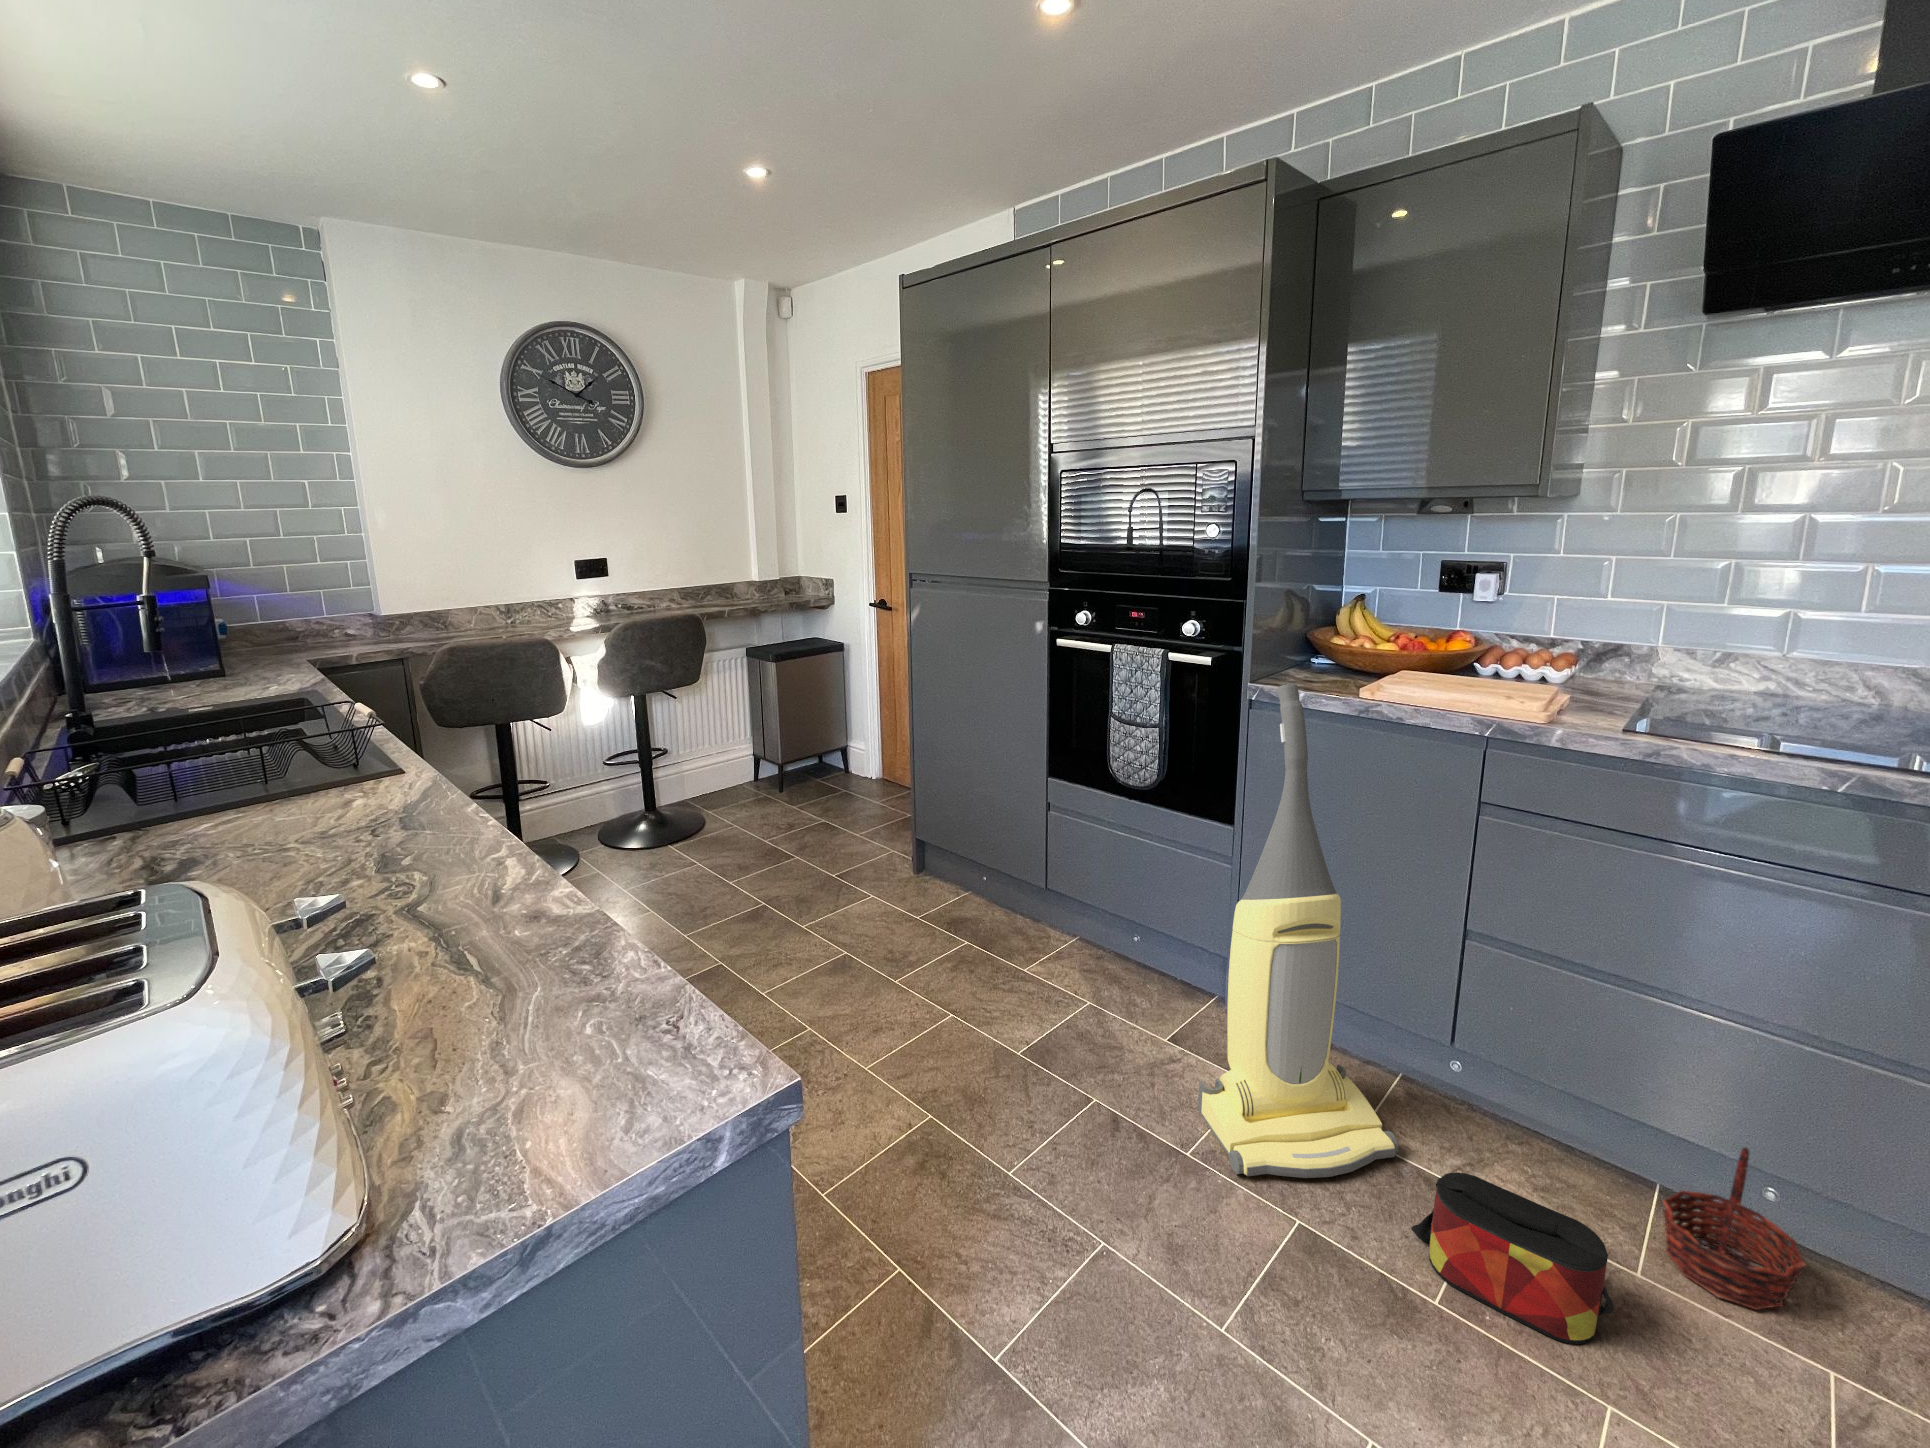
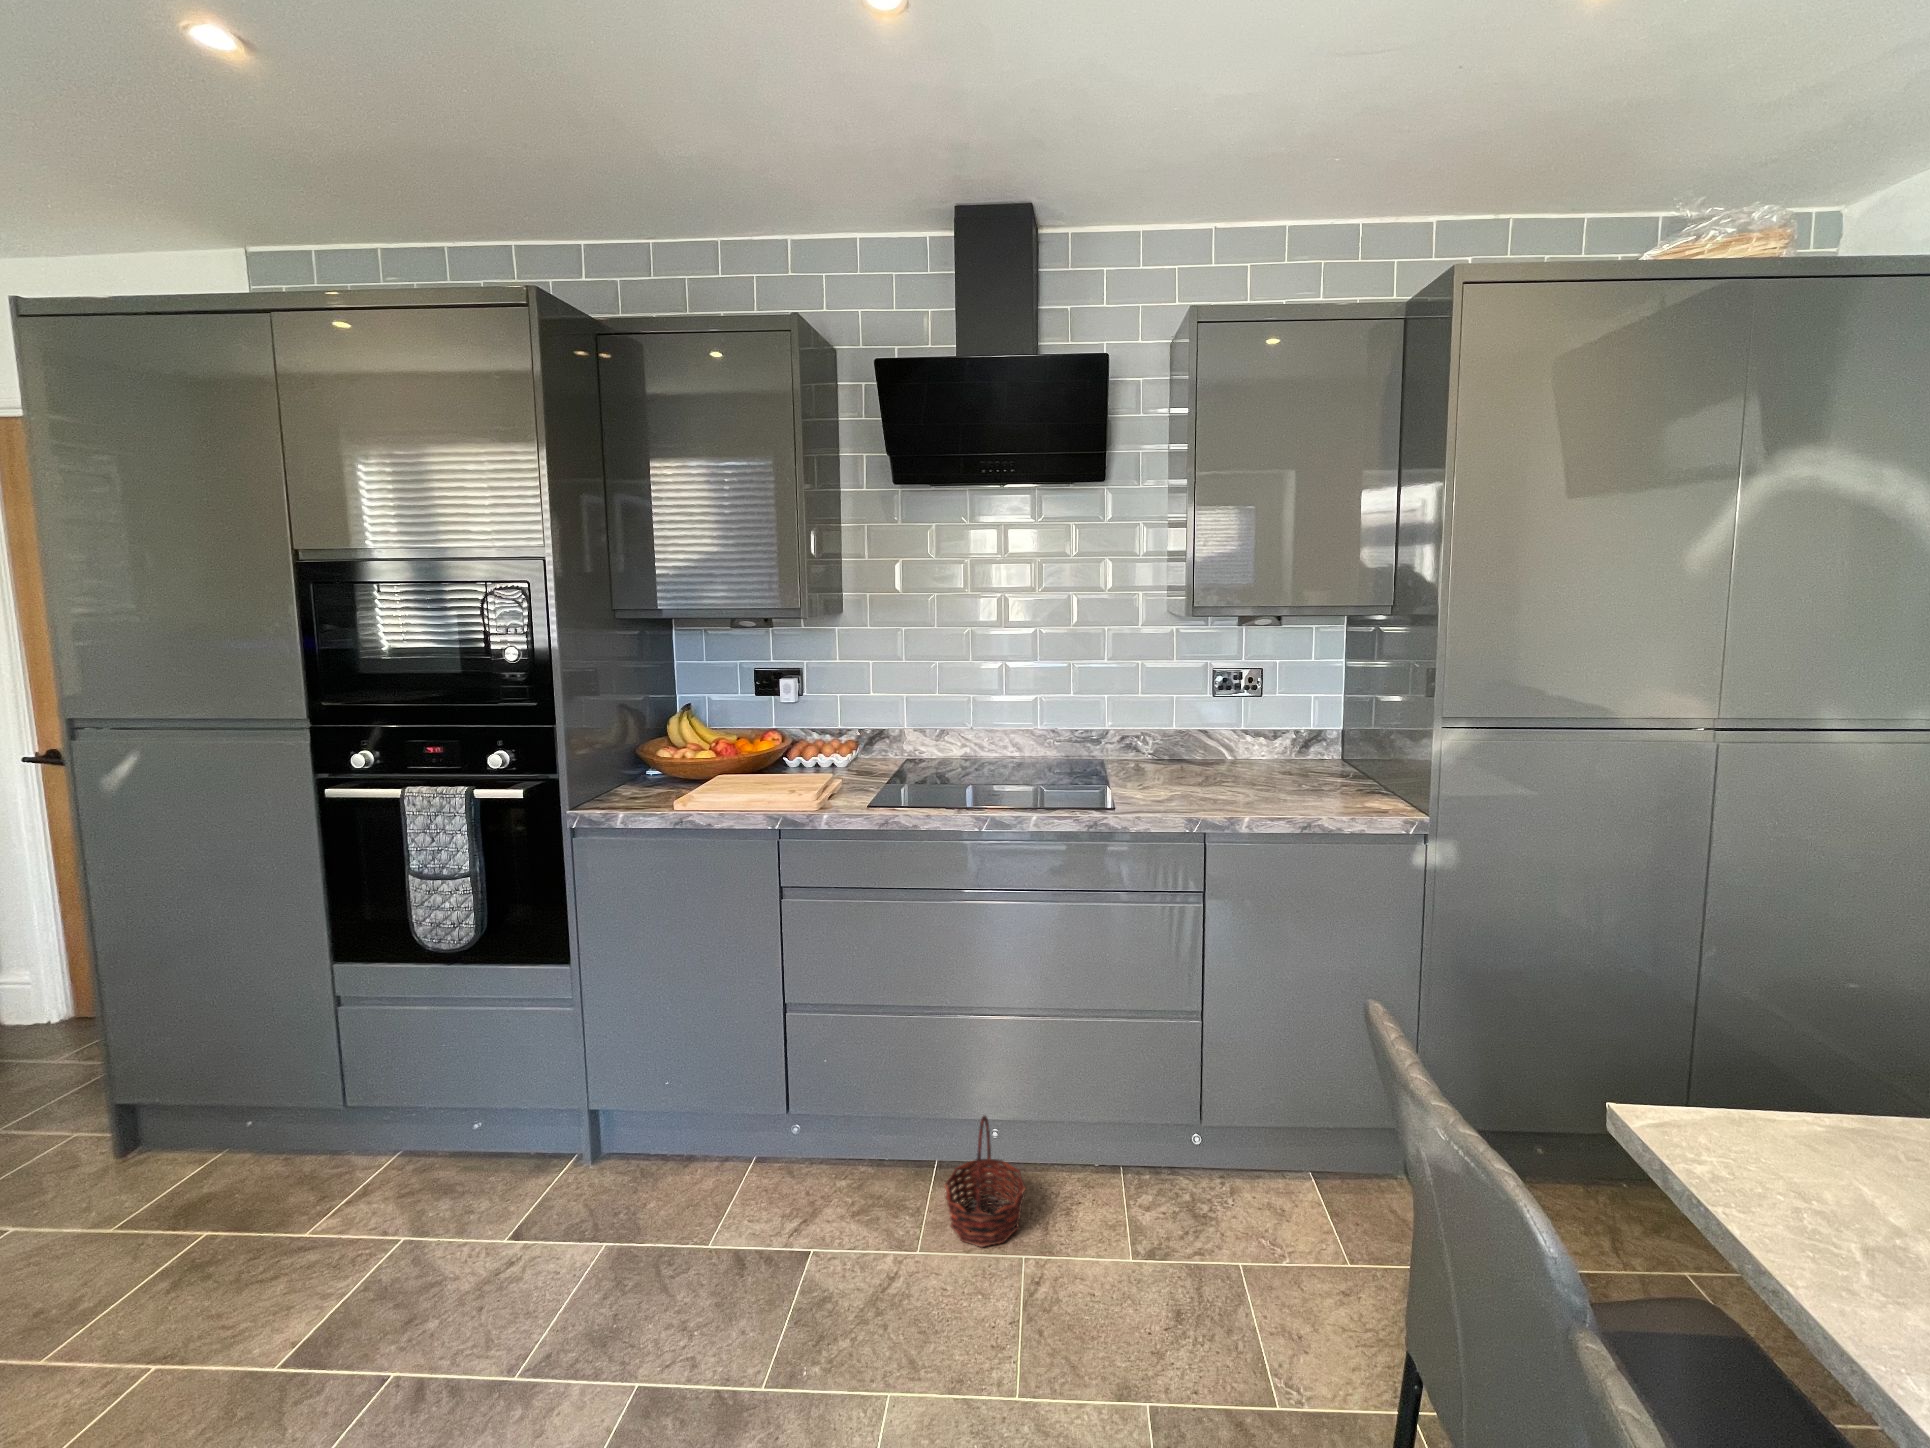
vacuum cleaner: present [1198,684,1398,1178] -> none [534,812,751,1379]
bag: present [1411,1173,1614,1344] -> none [756,1246,912,1373]

